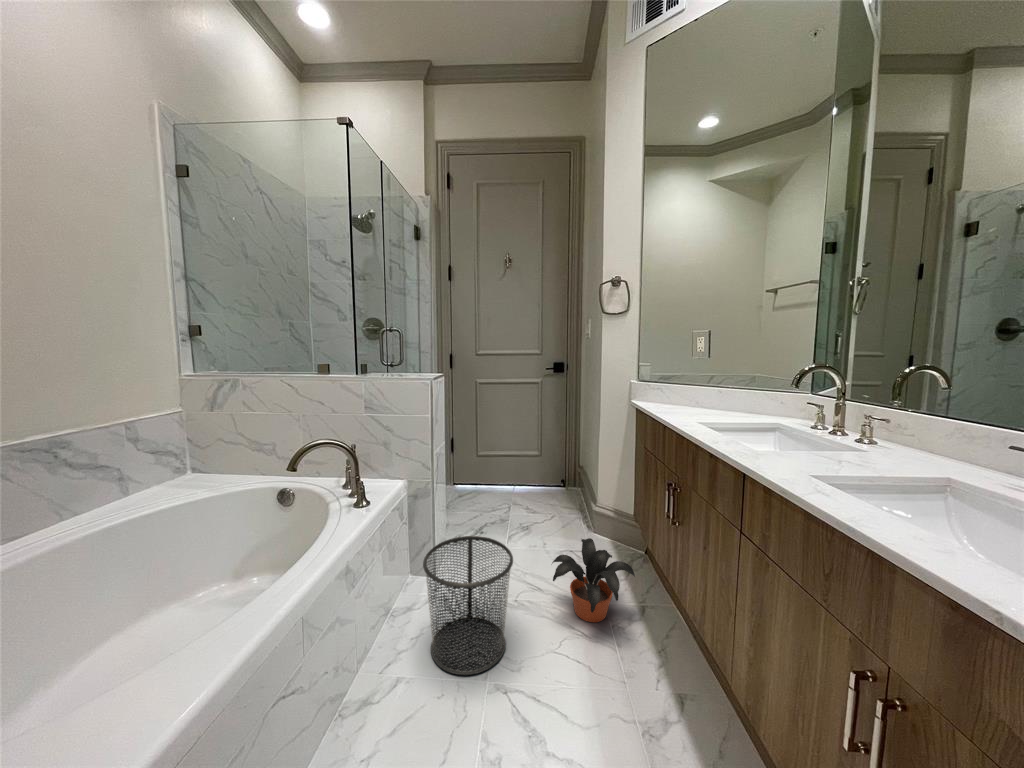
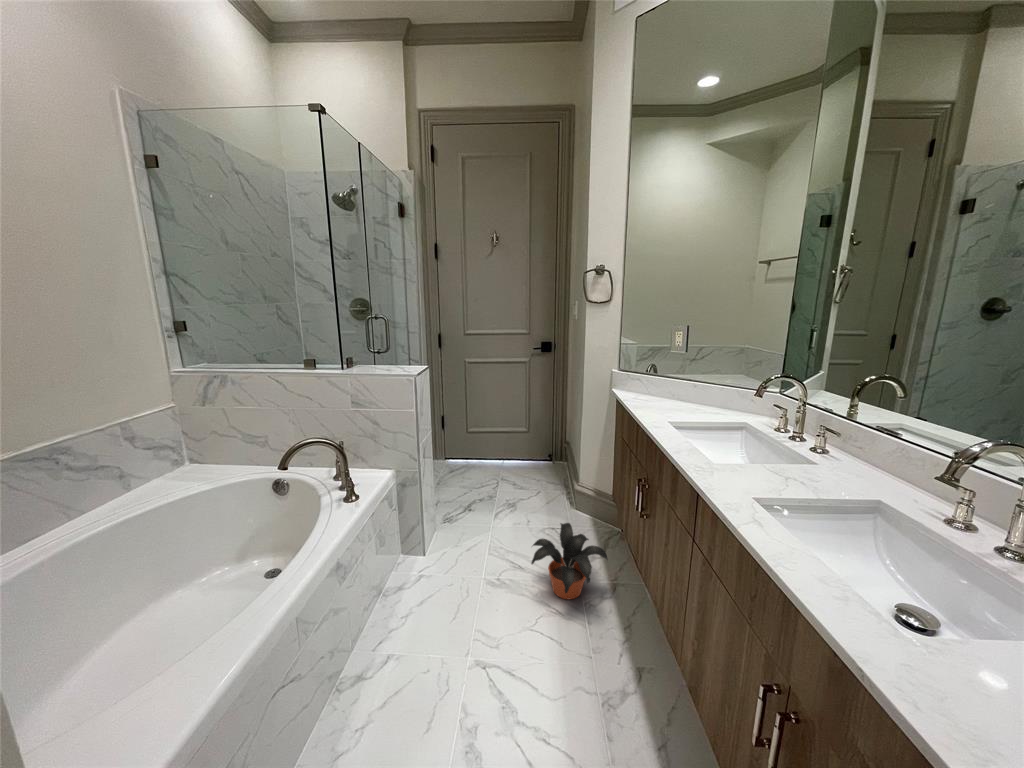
waste bin: present [423,536,513,675] -> none [409,524,493,649]

